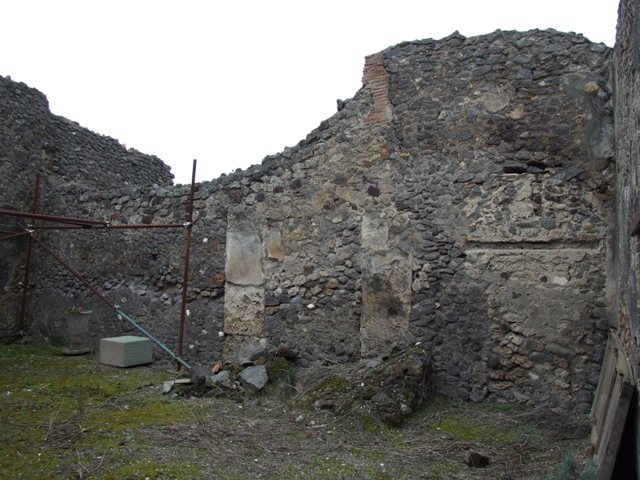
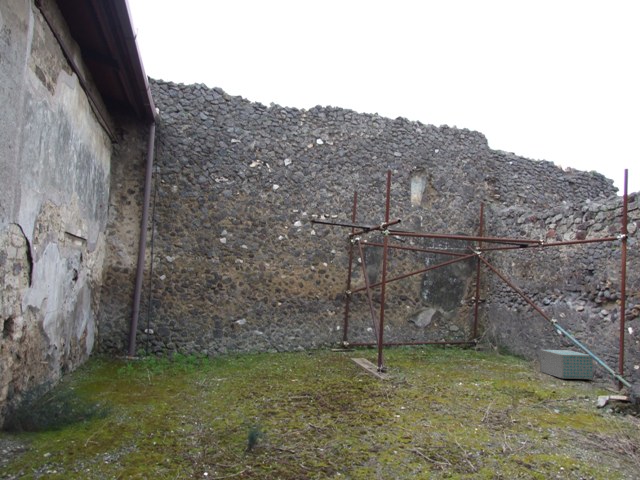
planter: present [62,306,92,354] -> none [508,318,534,362]

